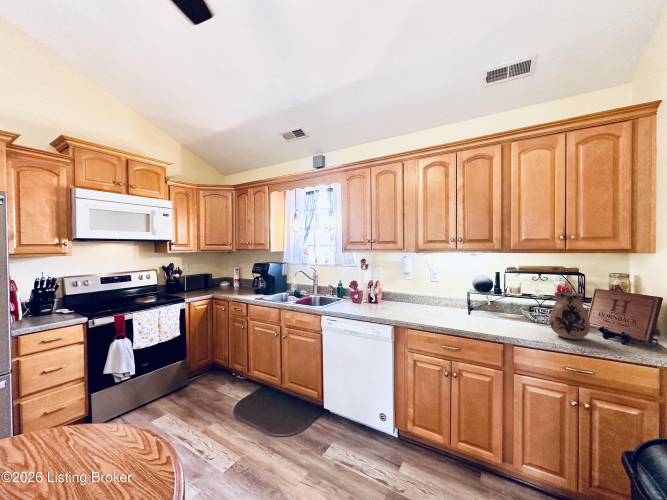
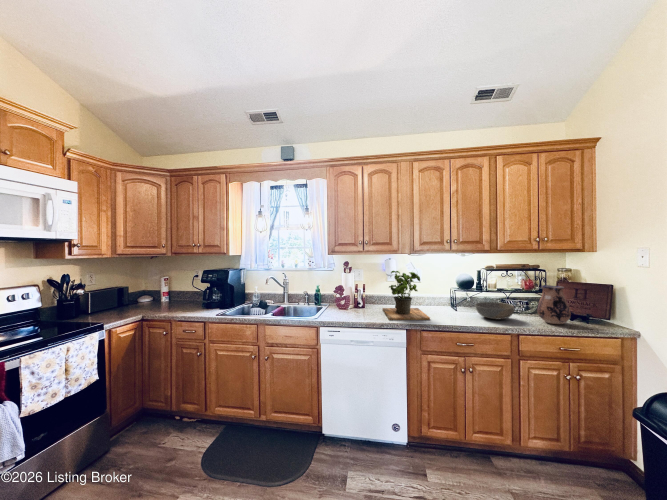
potted plant: none [382,269,426,319] -> present [382,271,430,320]
bowl: none [478,307,521,327] -> present [475,302,514,319]

